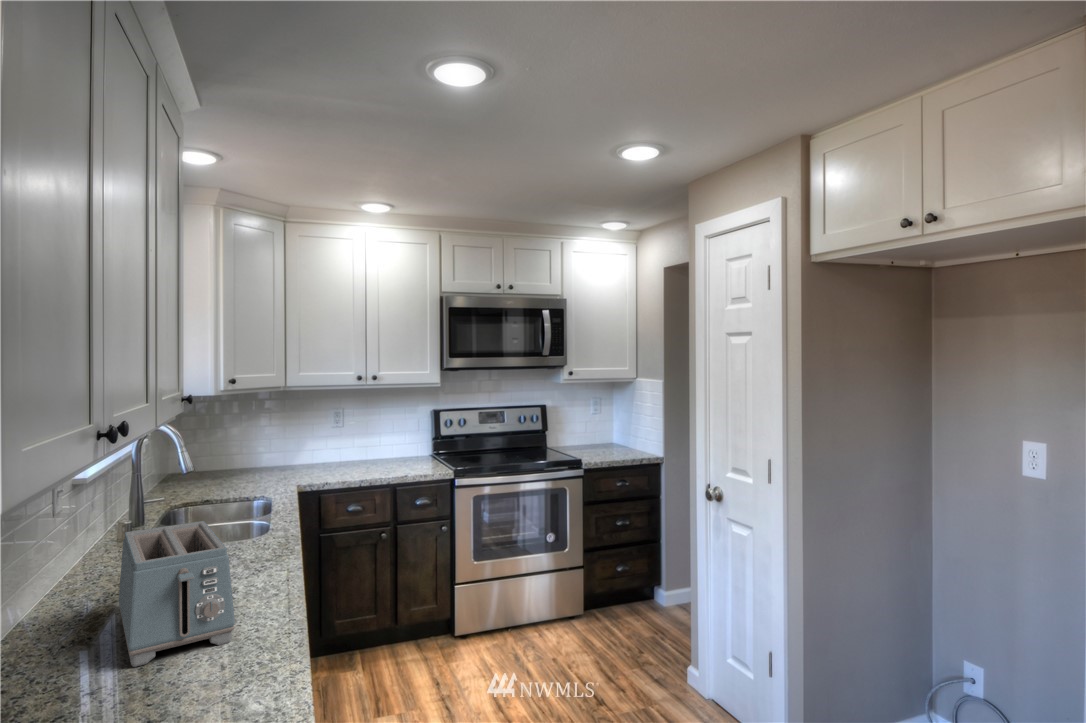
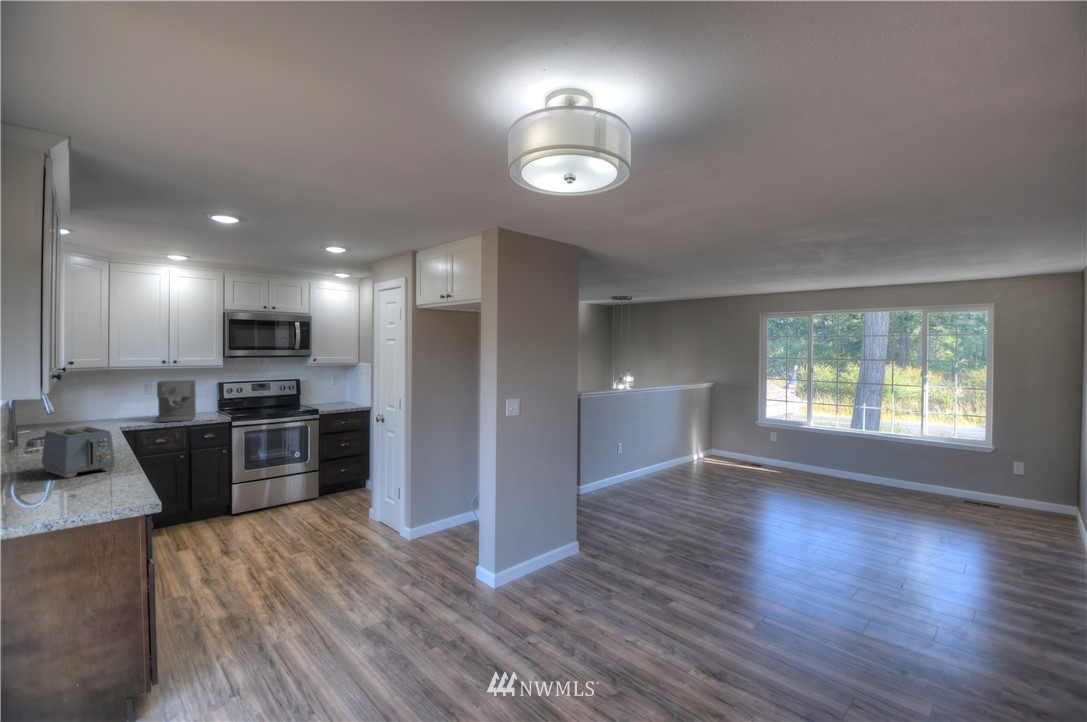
coffee maker: none [349,406,403,475] -> present [156,380,196,423]

